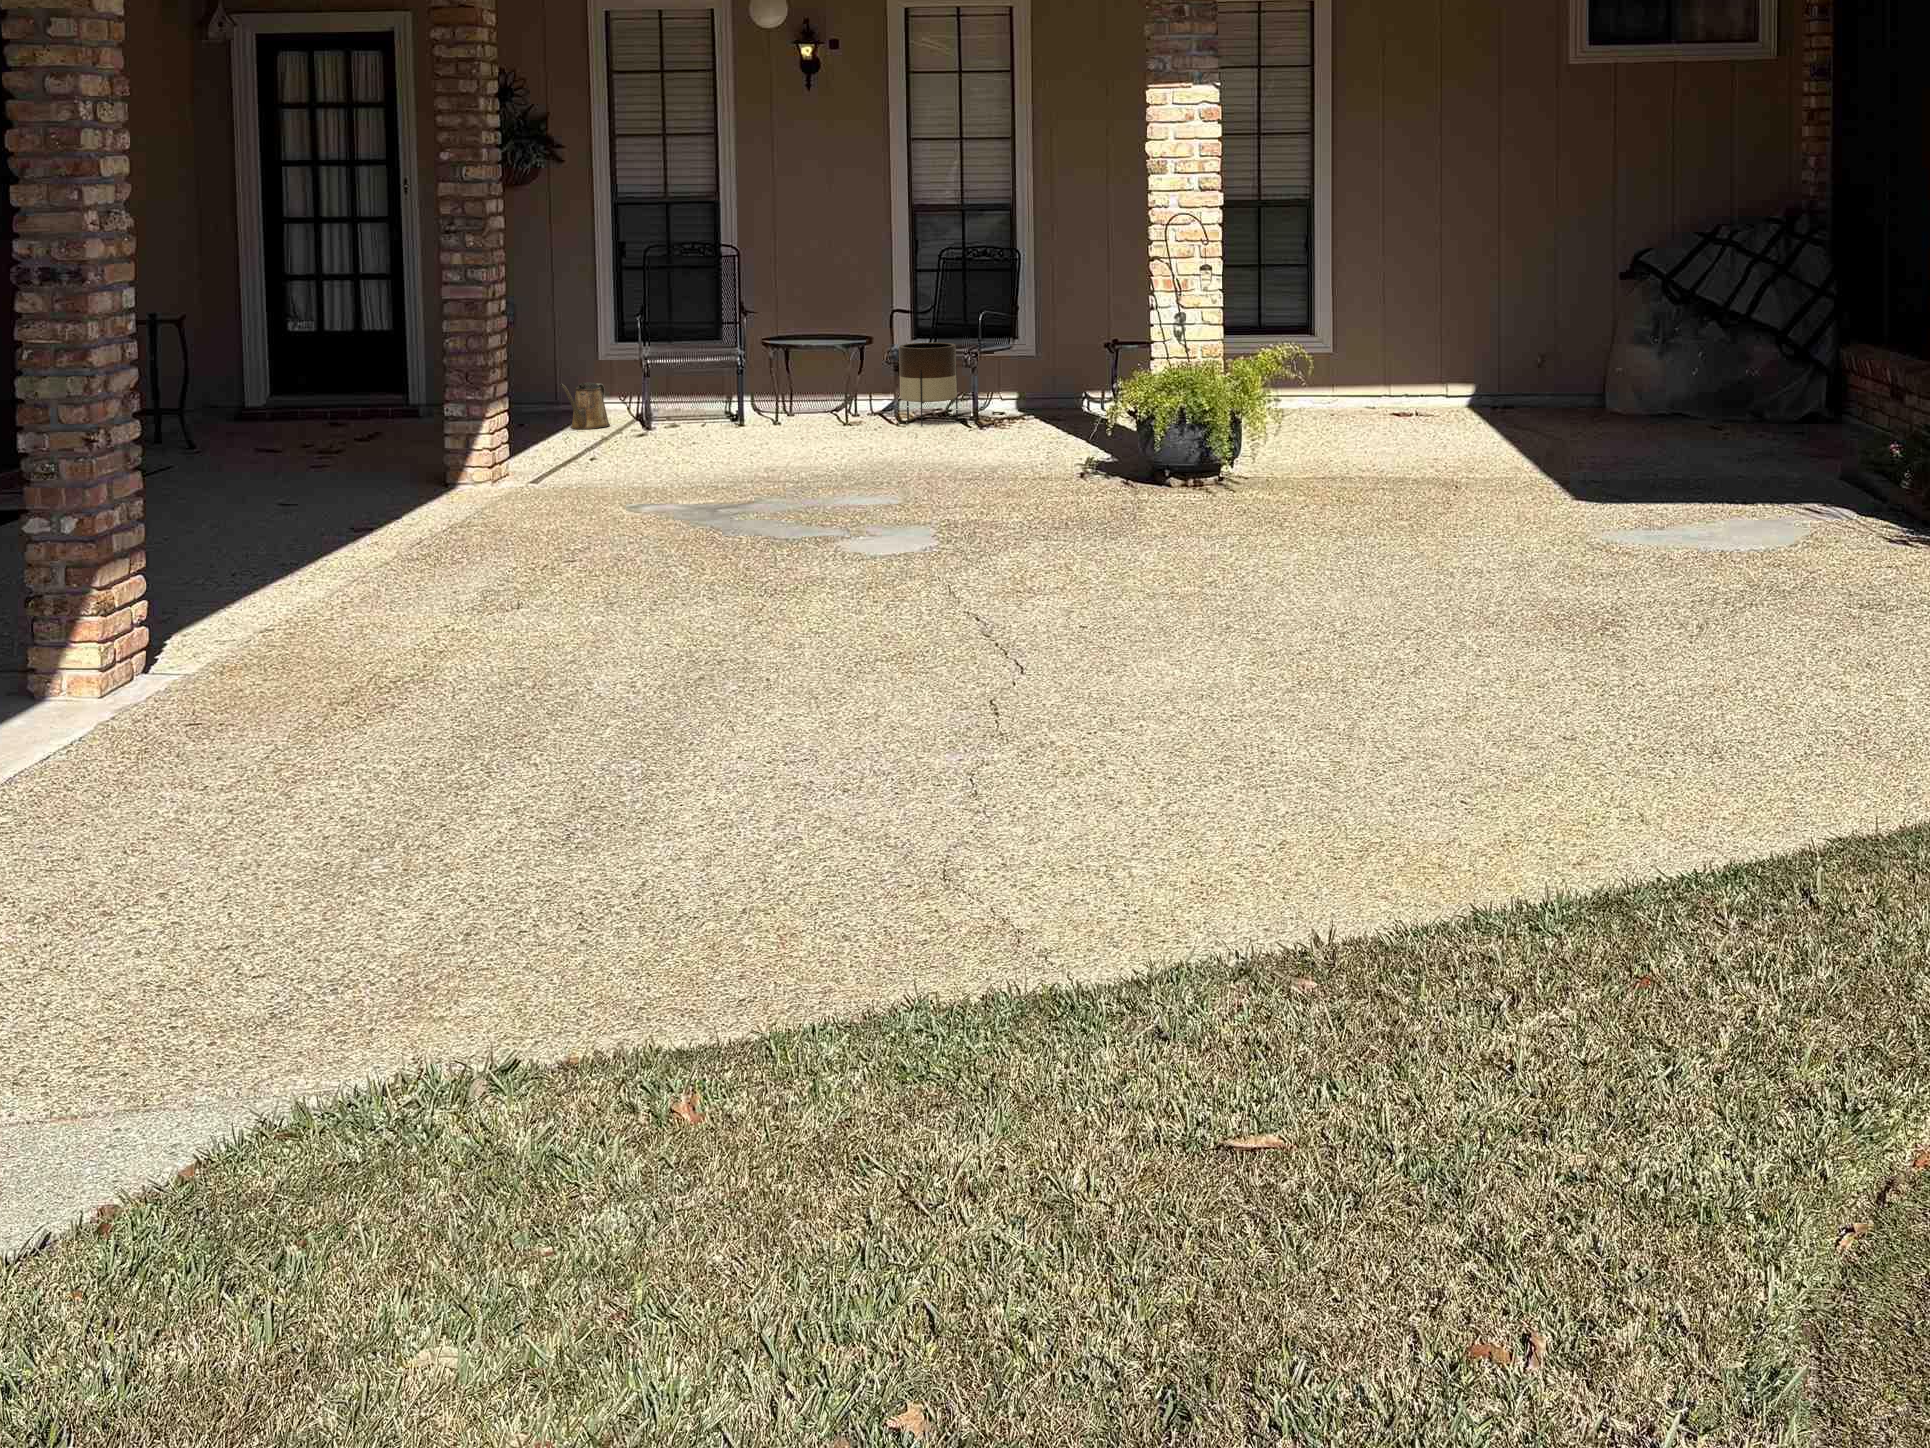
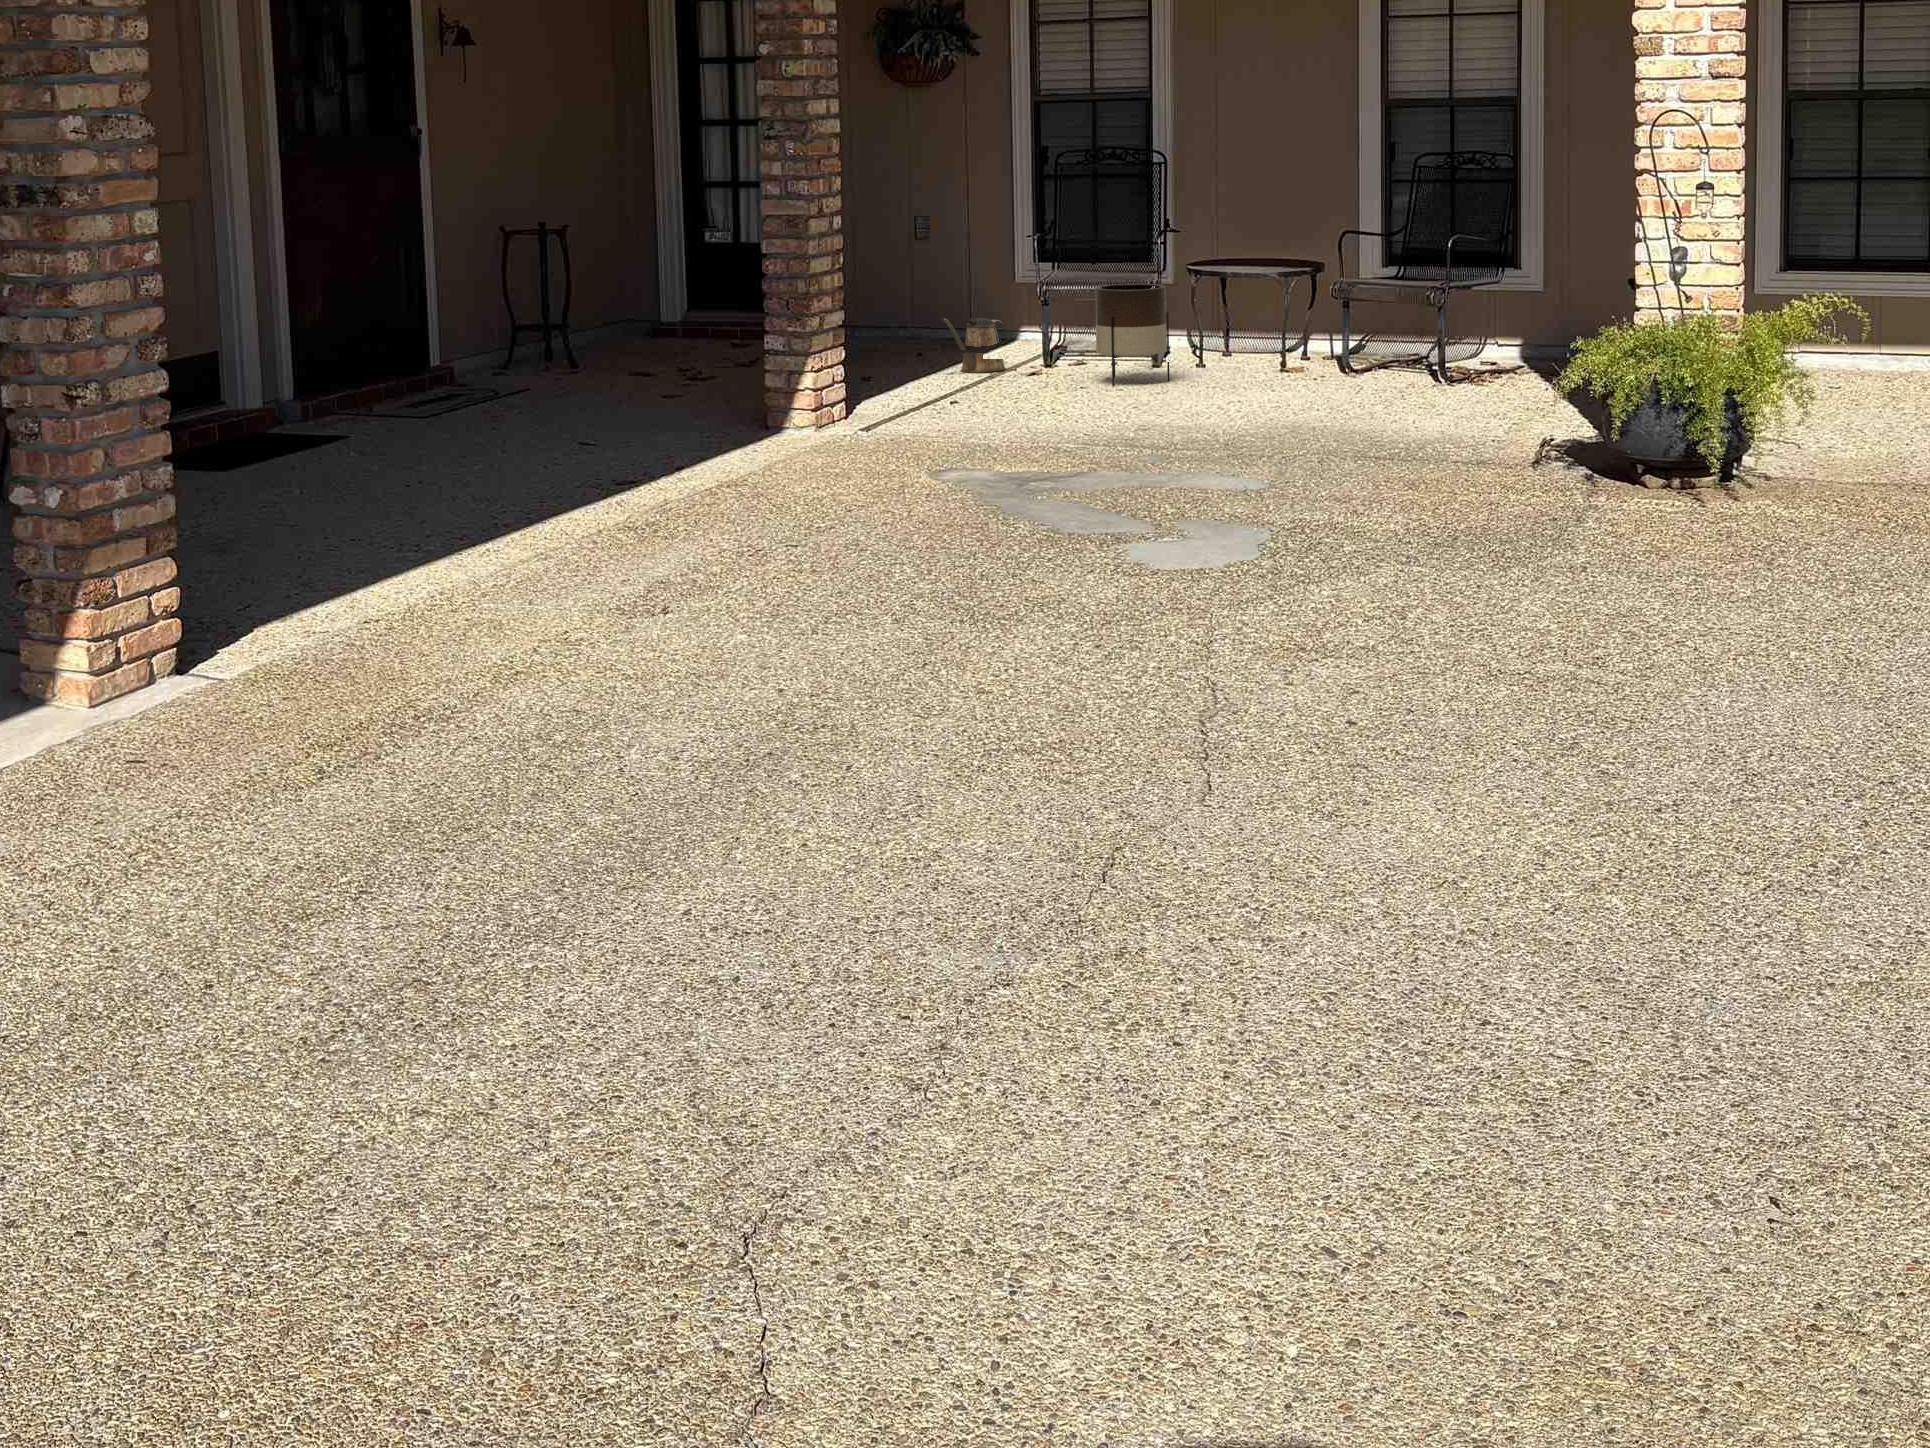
planter: present [899,343,958,426] -> present [1095,284,1169,386]

